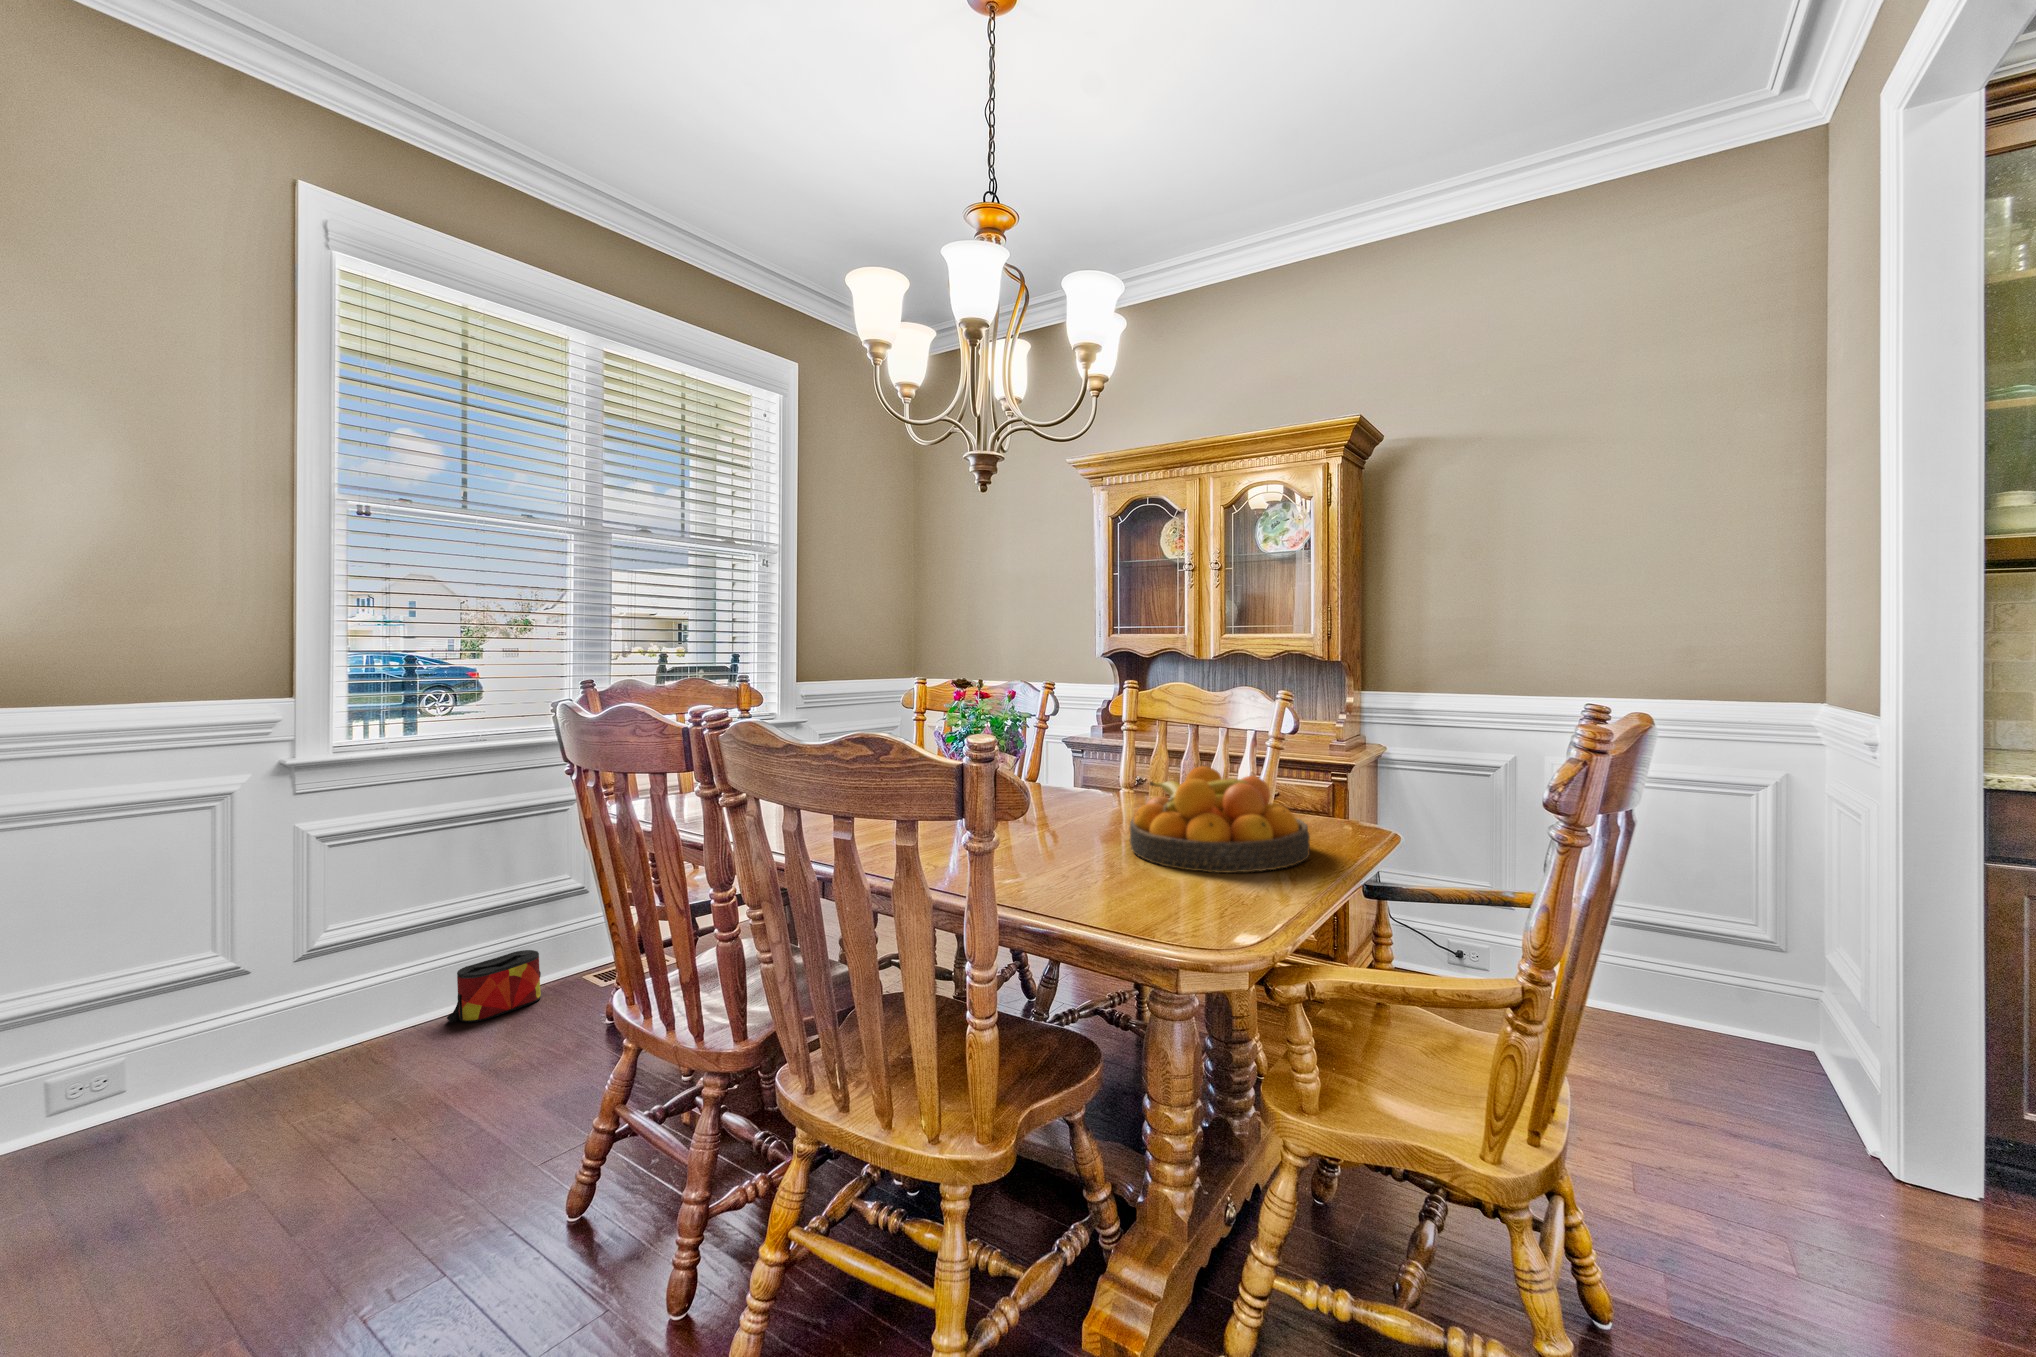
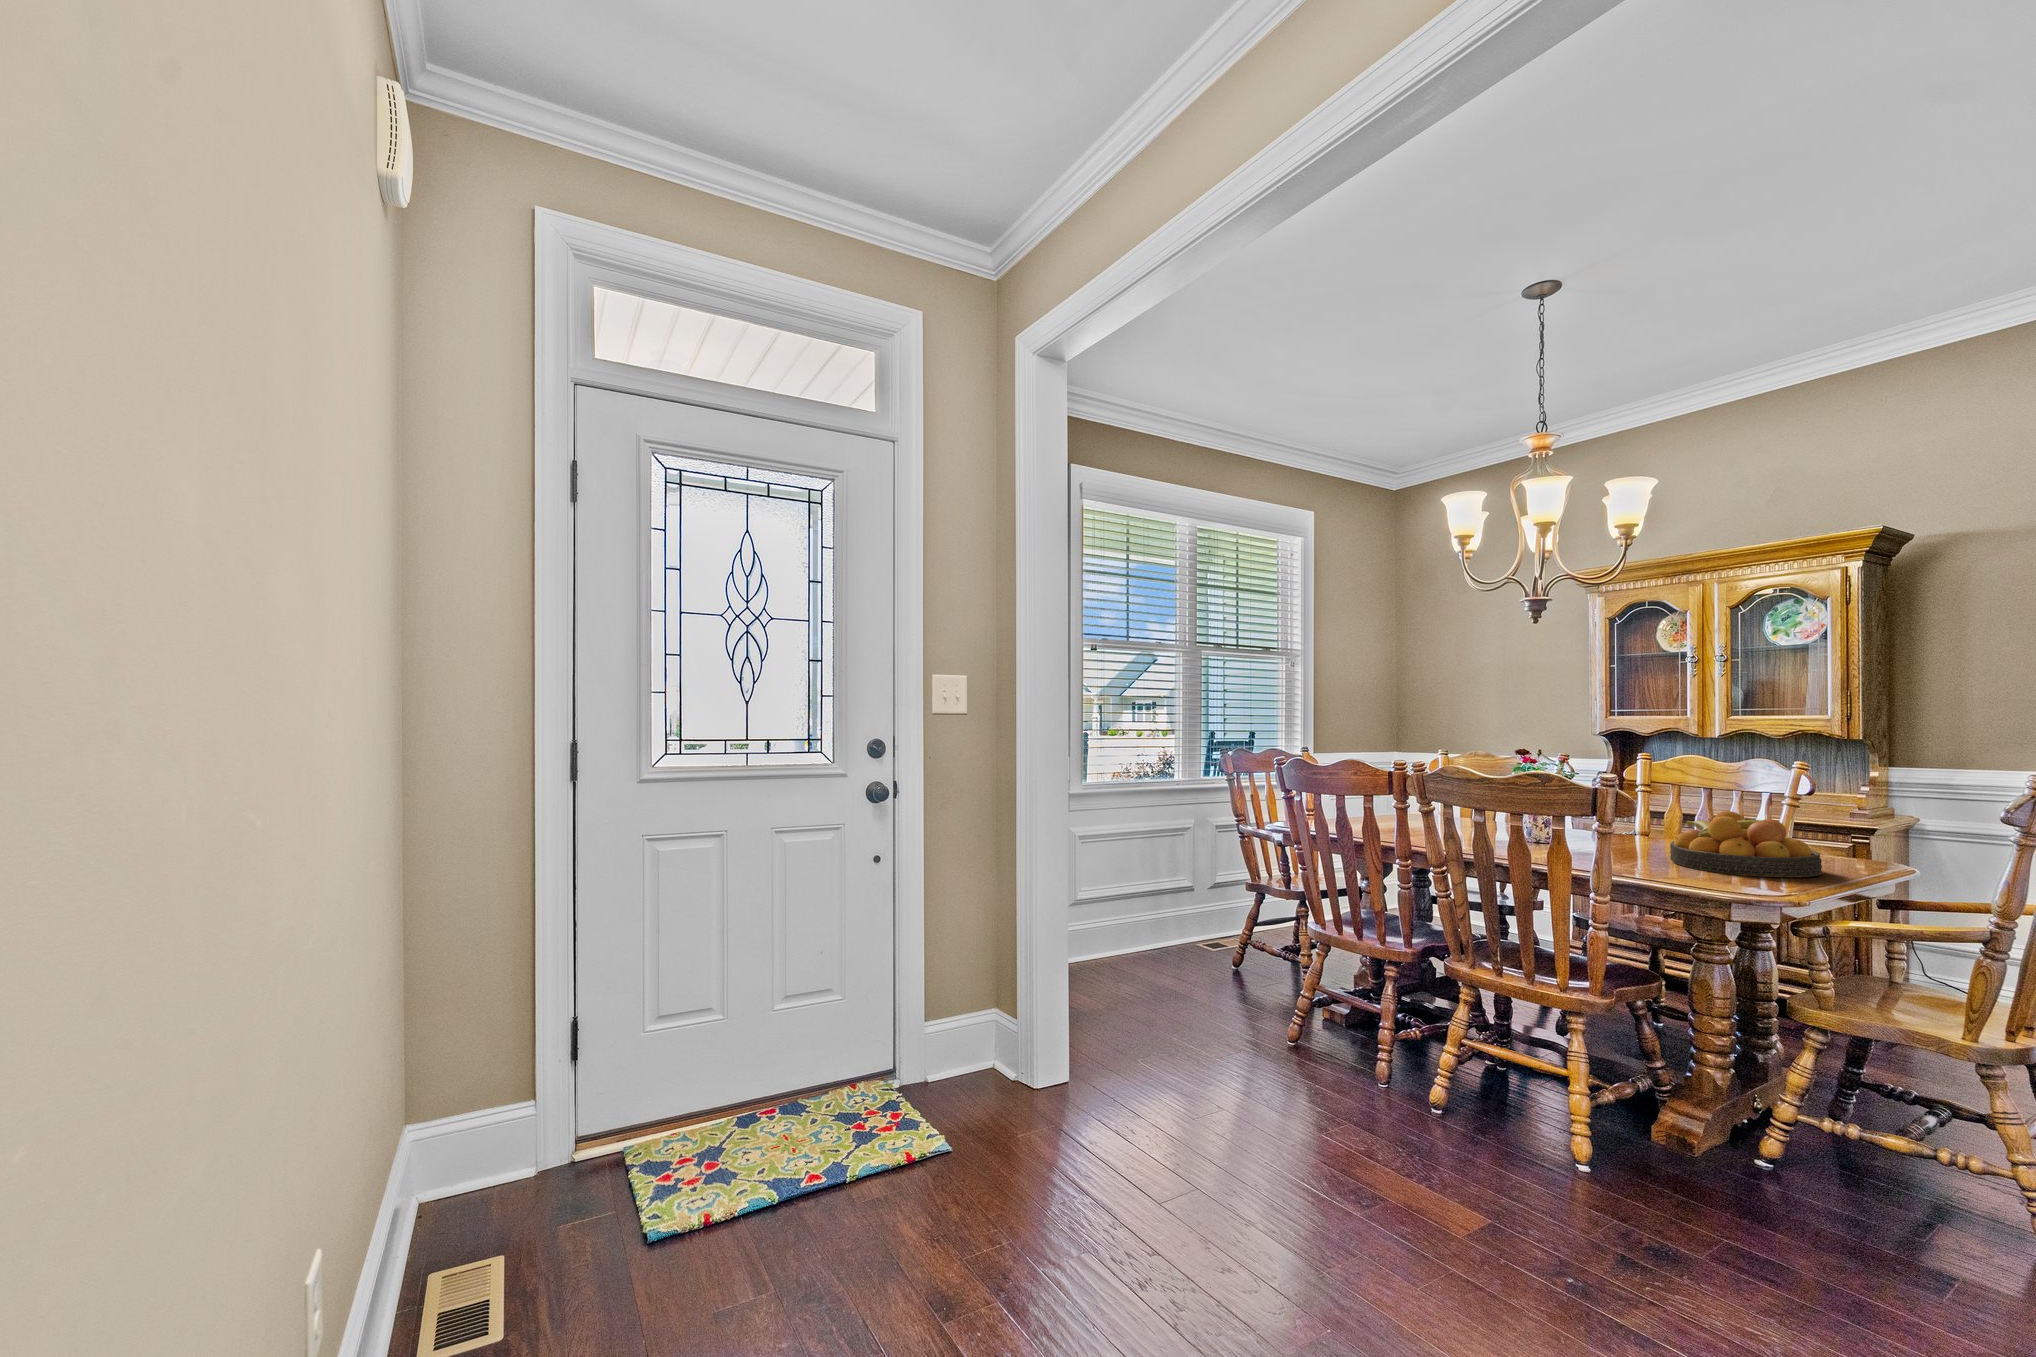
bag: present [447,950,541,1022] -> none [1130,916,1177,955]

